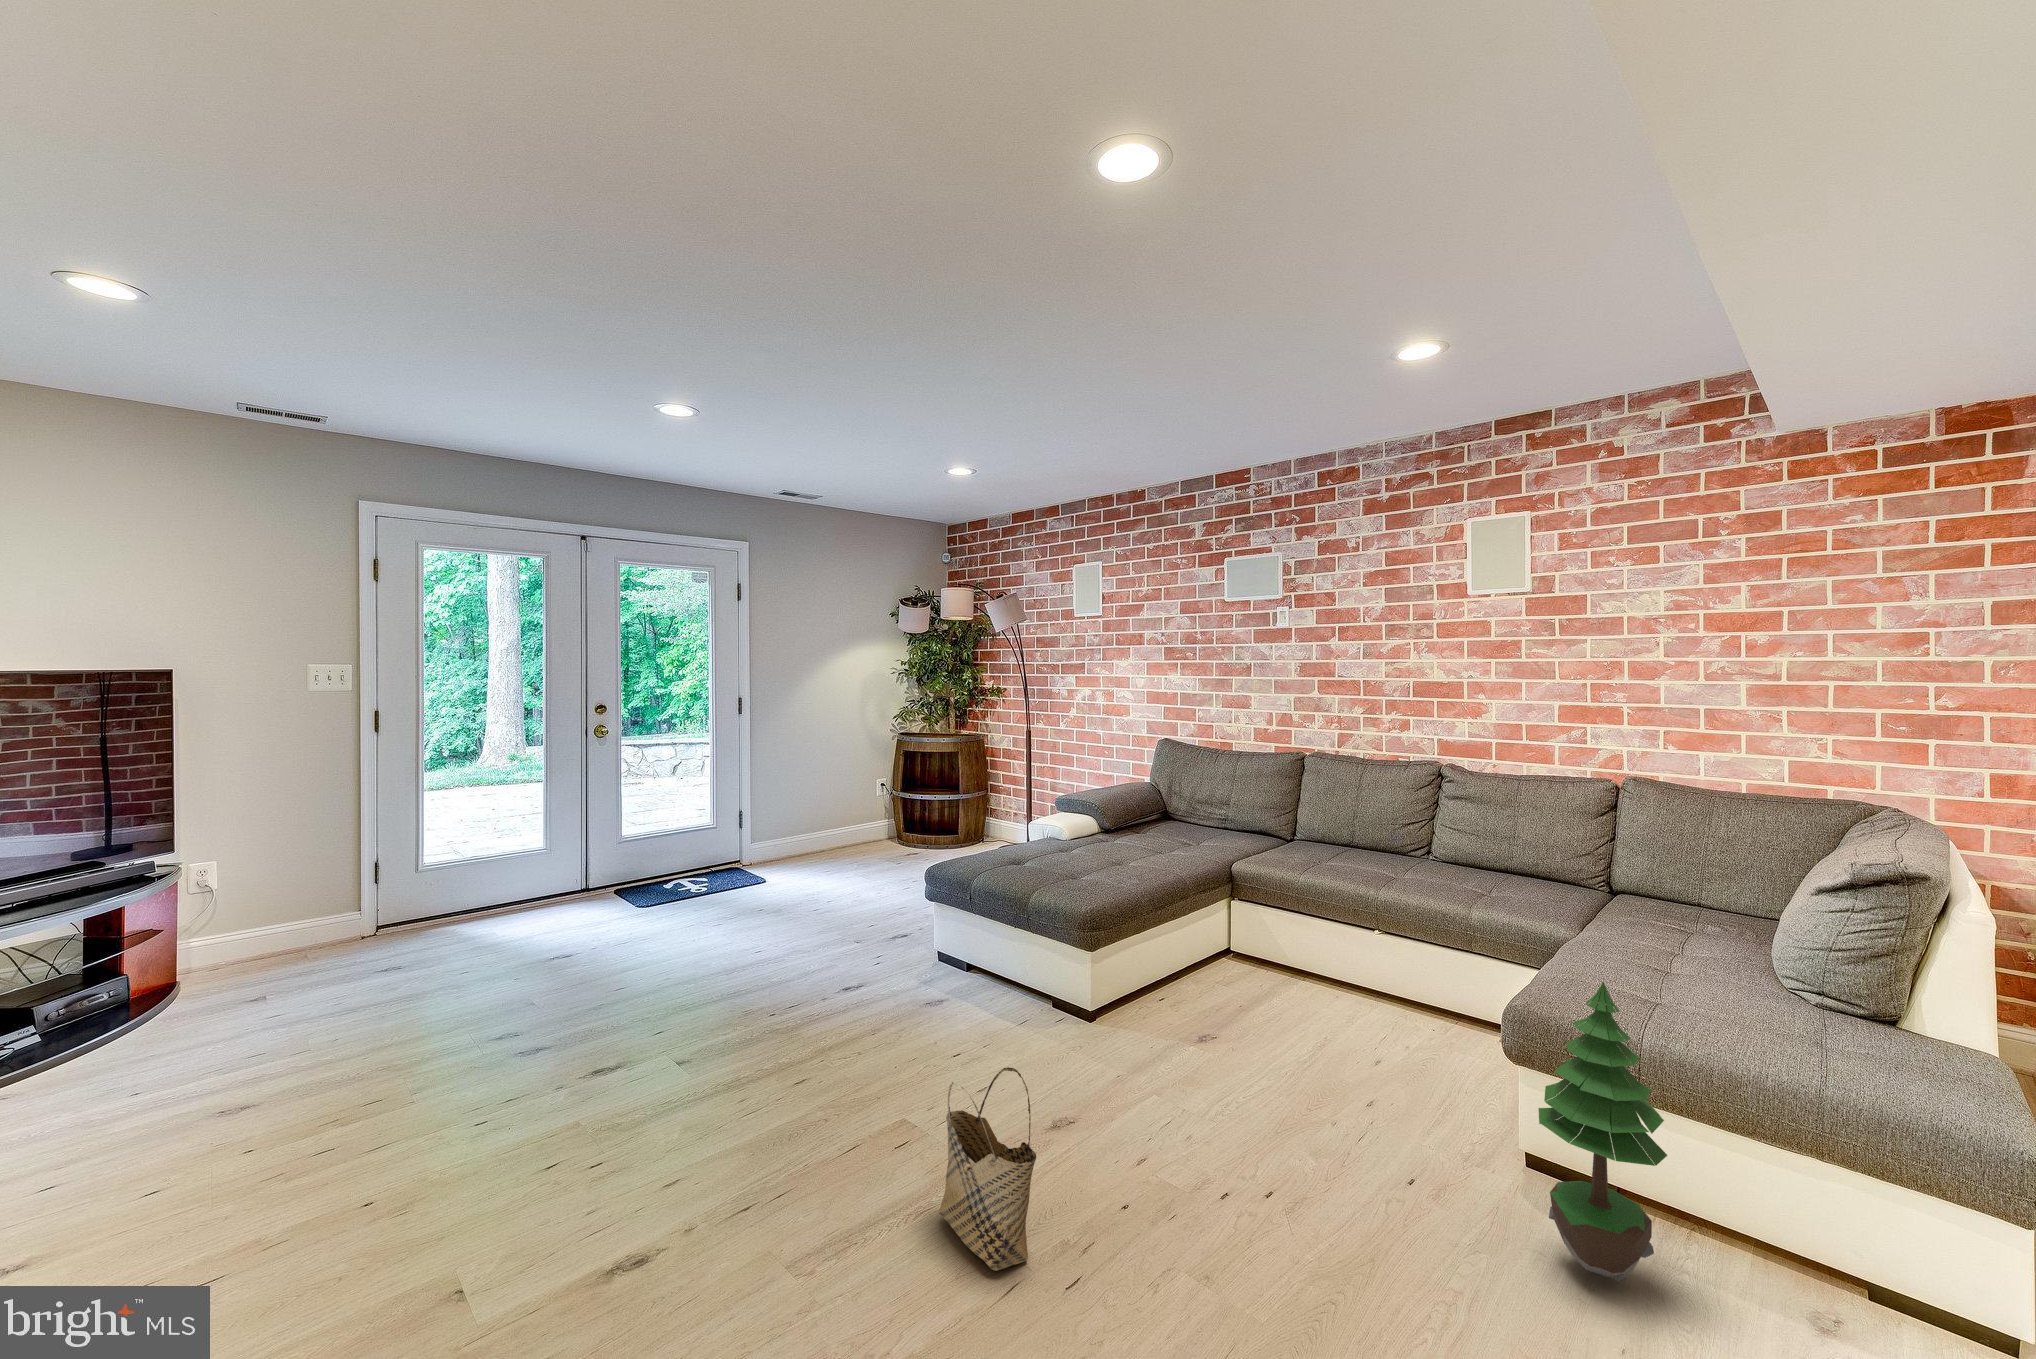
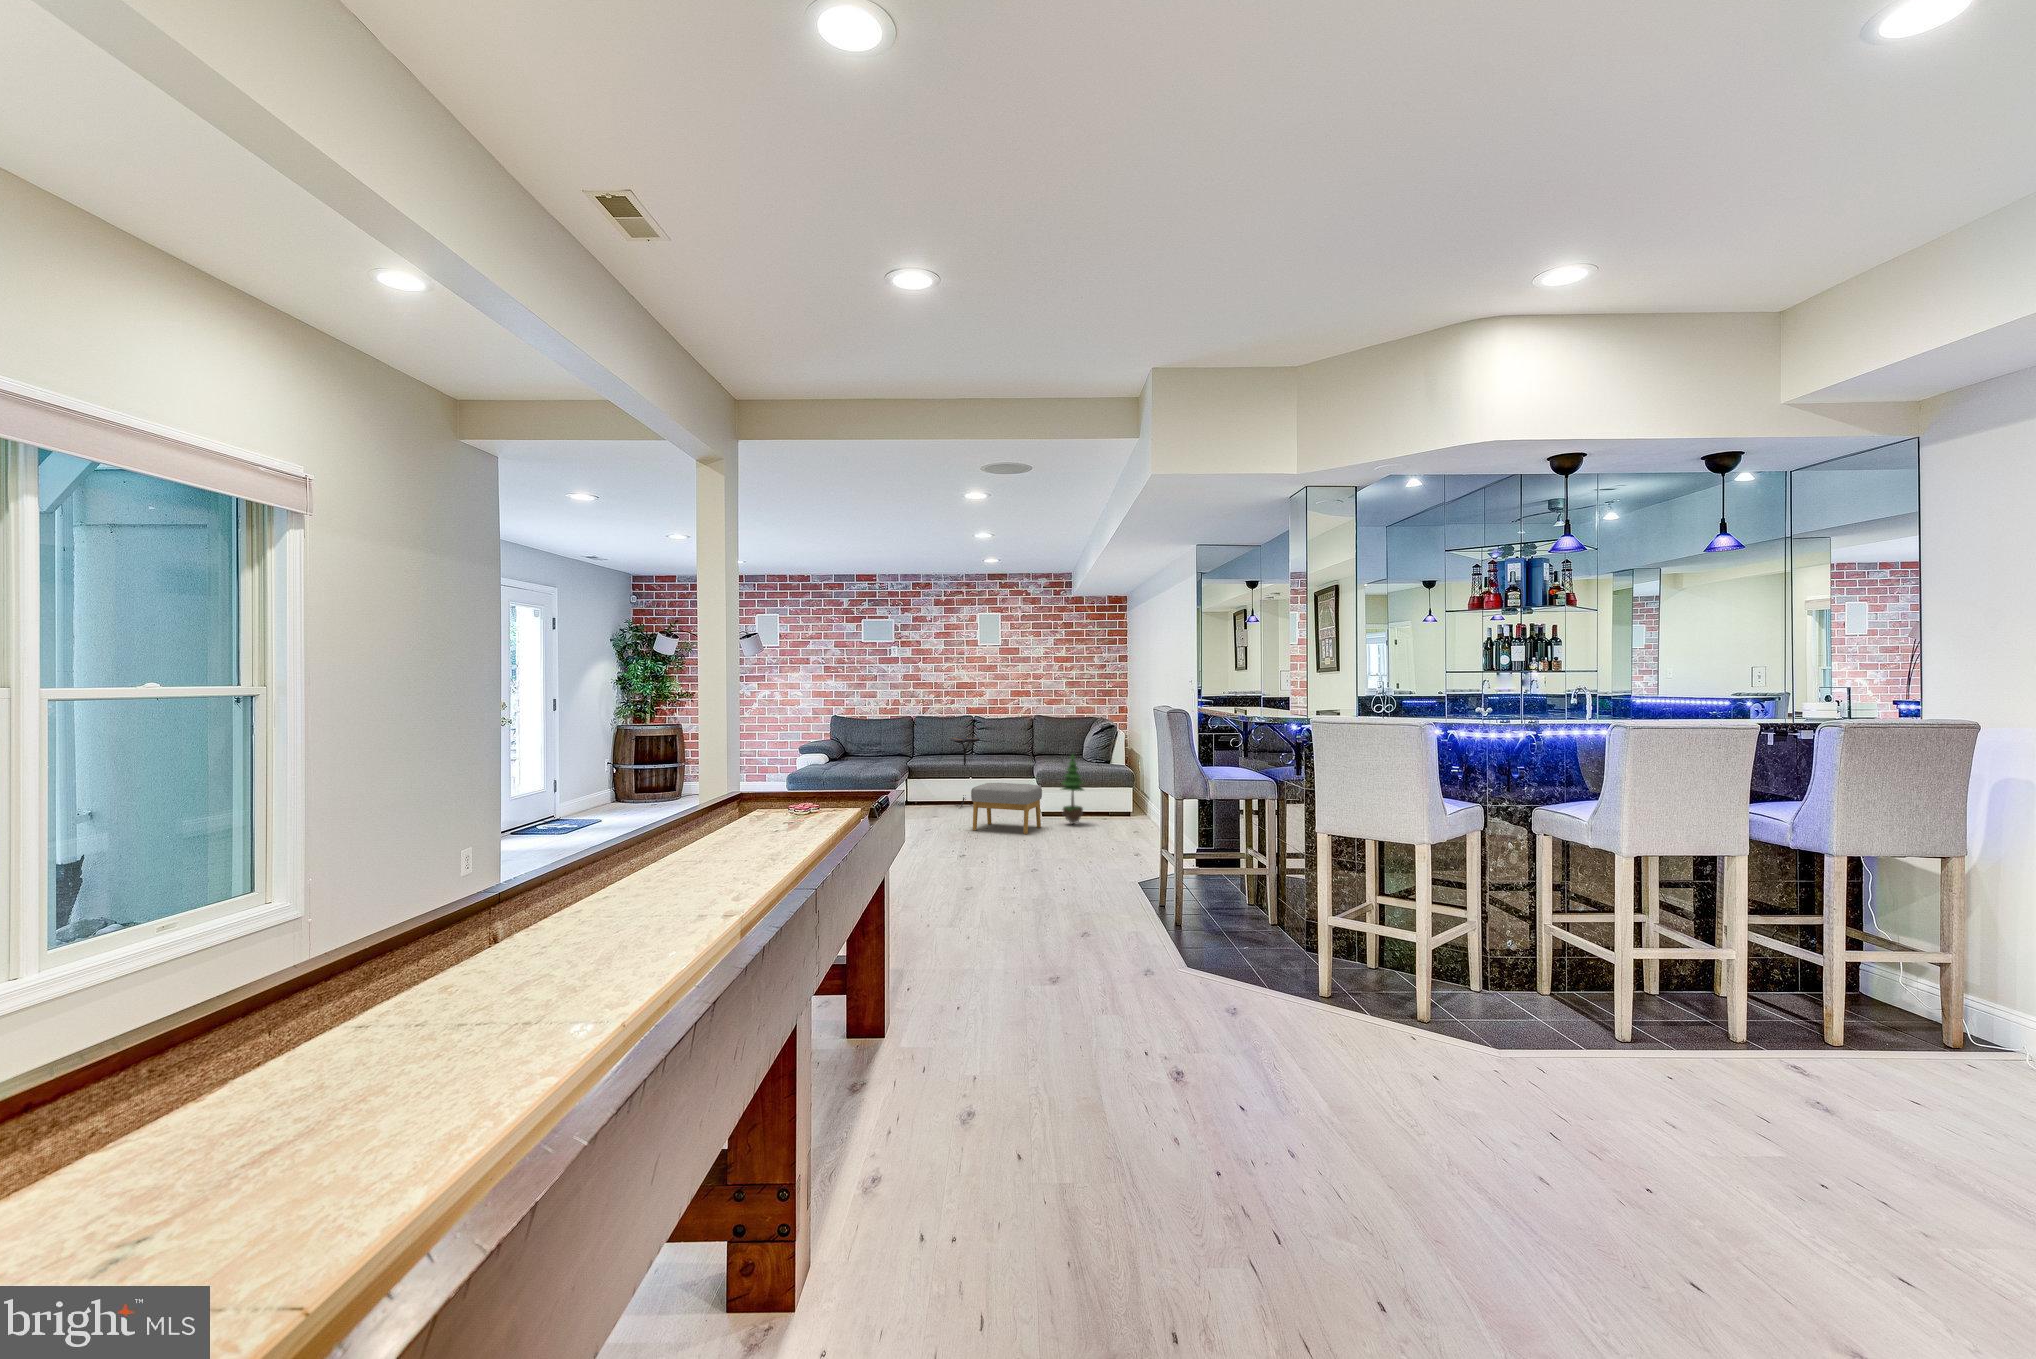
side table: none [1309,819,1395,1010] -> present [950,738,980,808]
footstool: none [1186,1000,1444,1275] -> present [971,783,1042,834]
woven basket: present [939,1067,1036,1271] -> none [935,797,971,845]

